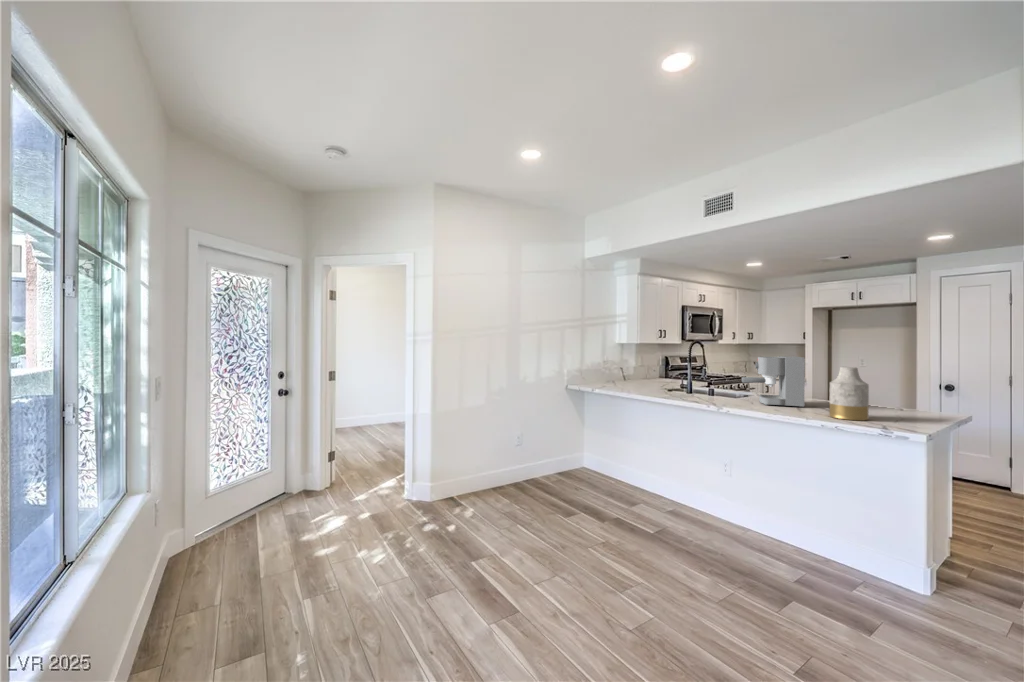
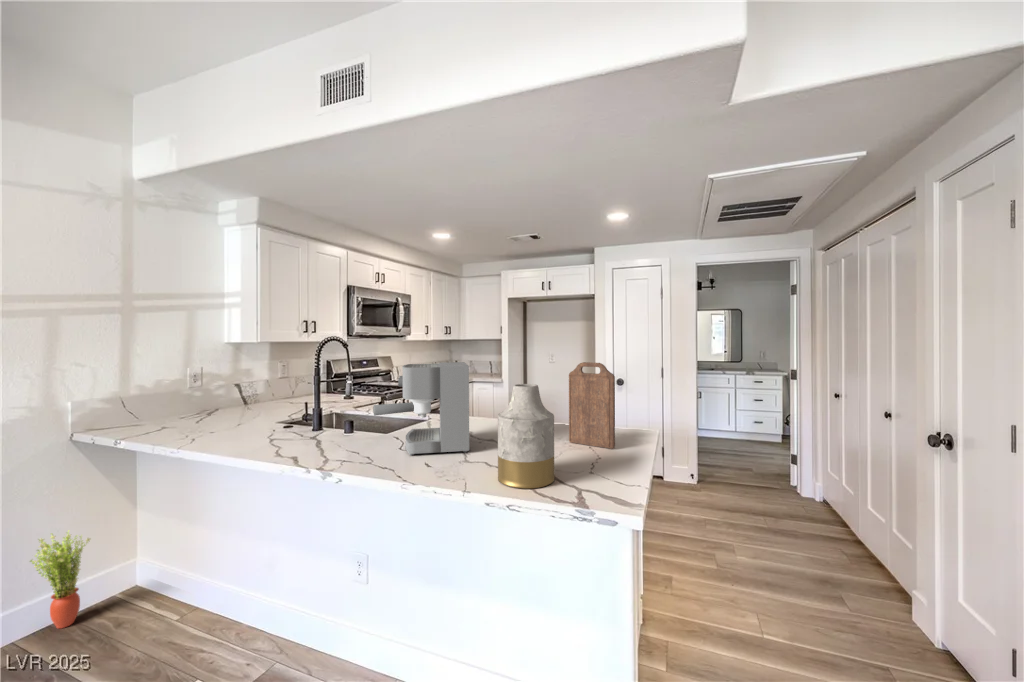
cutting board: none [880,358,920,415] -> present [569,362,615,449]
potted plant: none [560,430,578,475] -> present [30,533,90,628]

